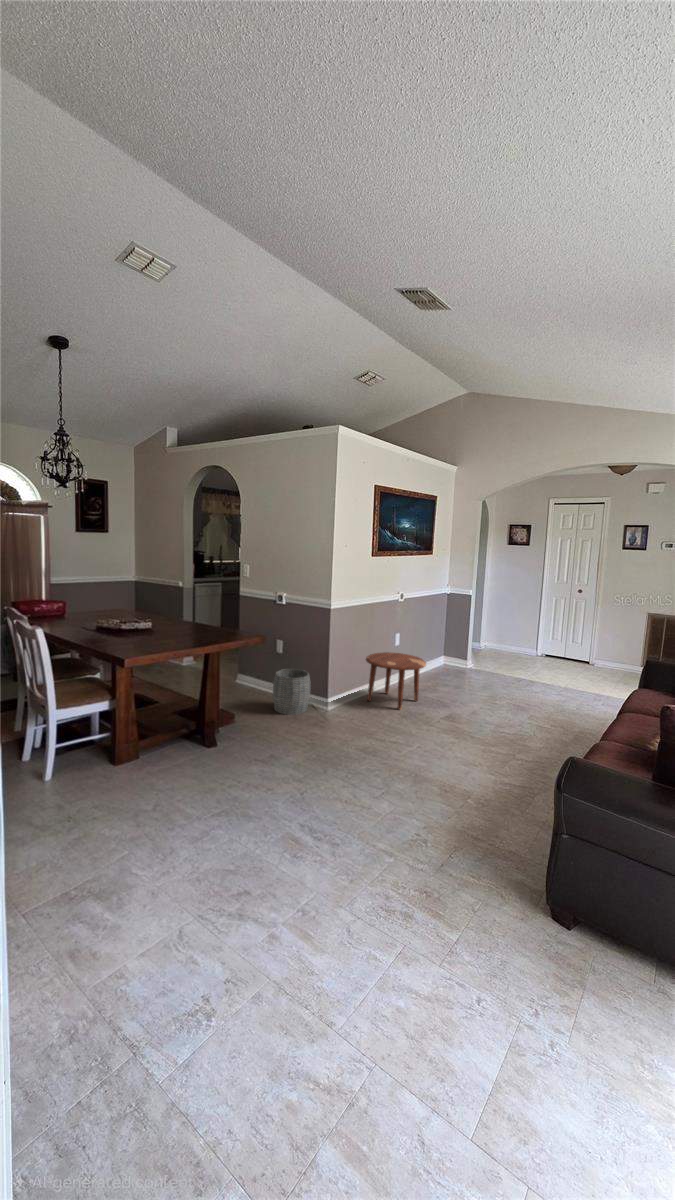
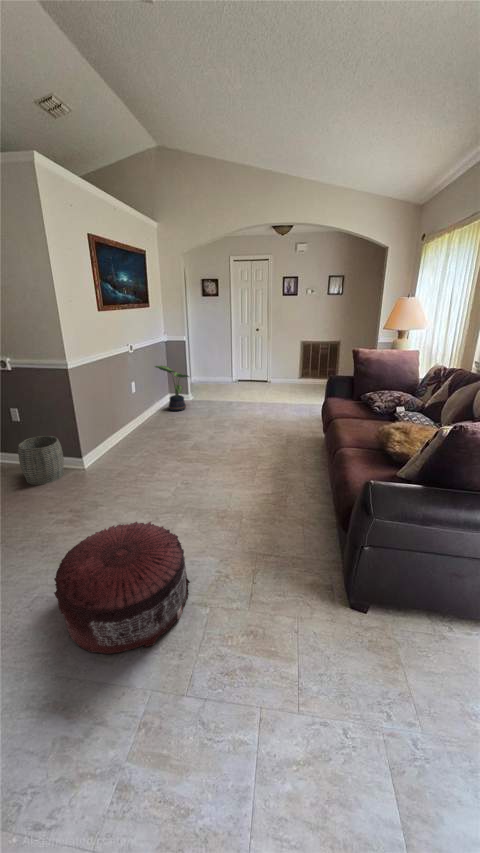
potted plant: none [427,620,468,677] -> present [155,366,189,411]
side table: present [366,652,426,710] -> none [112,400,169,451]
pouf: none [270,744,382,843] -> present [54,522,190,654]

